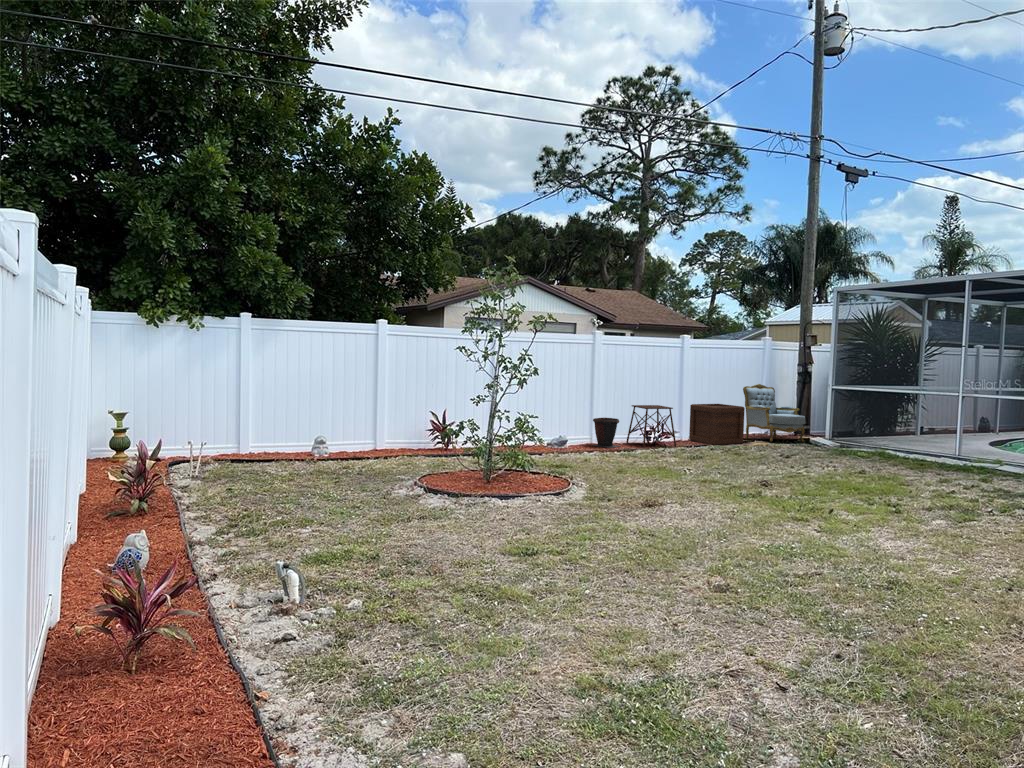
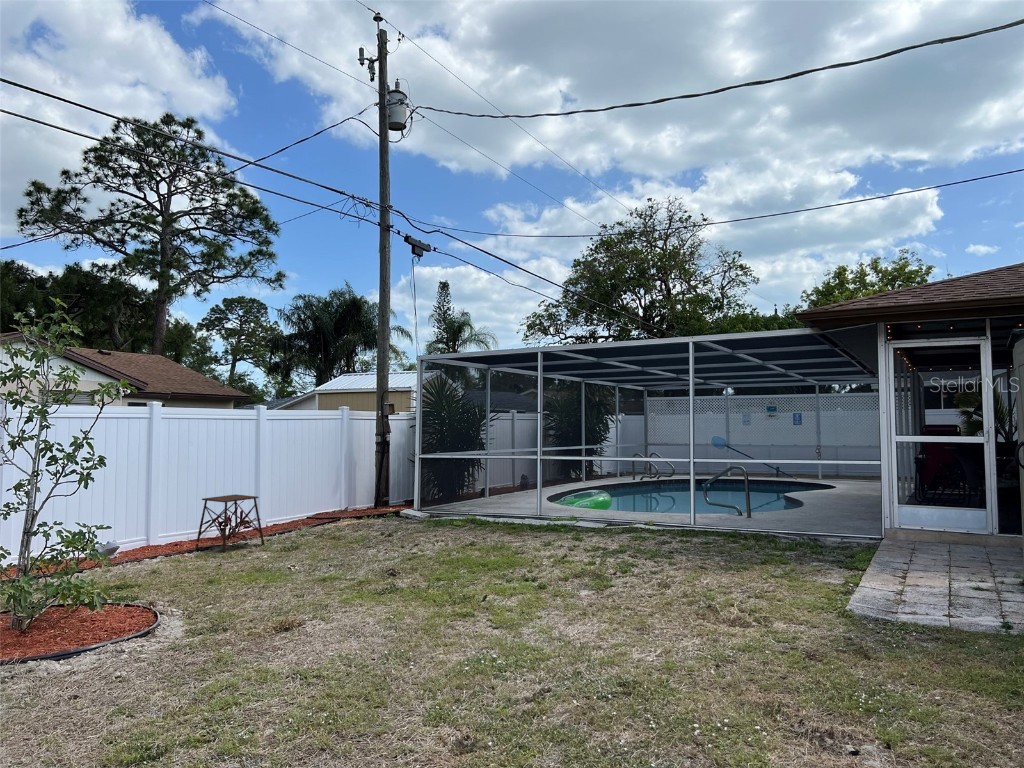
armchair: present [743,384,805,442] -> none [326,457,393,521]
wooden crate: present [689,404,745,445] -> none [272,484,335,534]
bucket: present [593,418,619,448] -> none [149,519,193,561]

